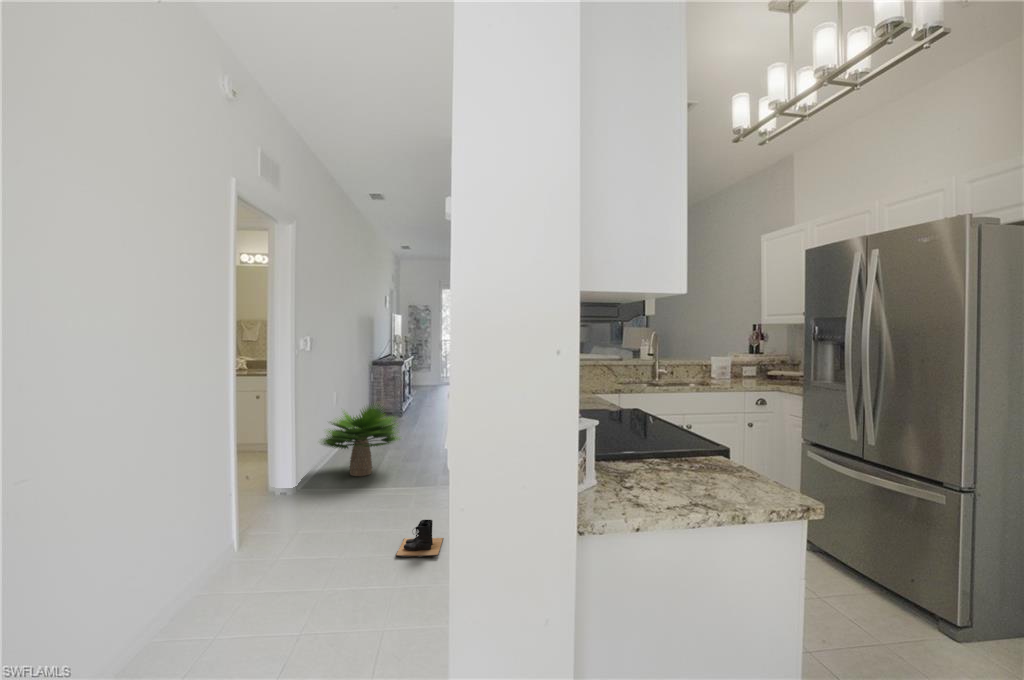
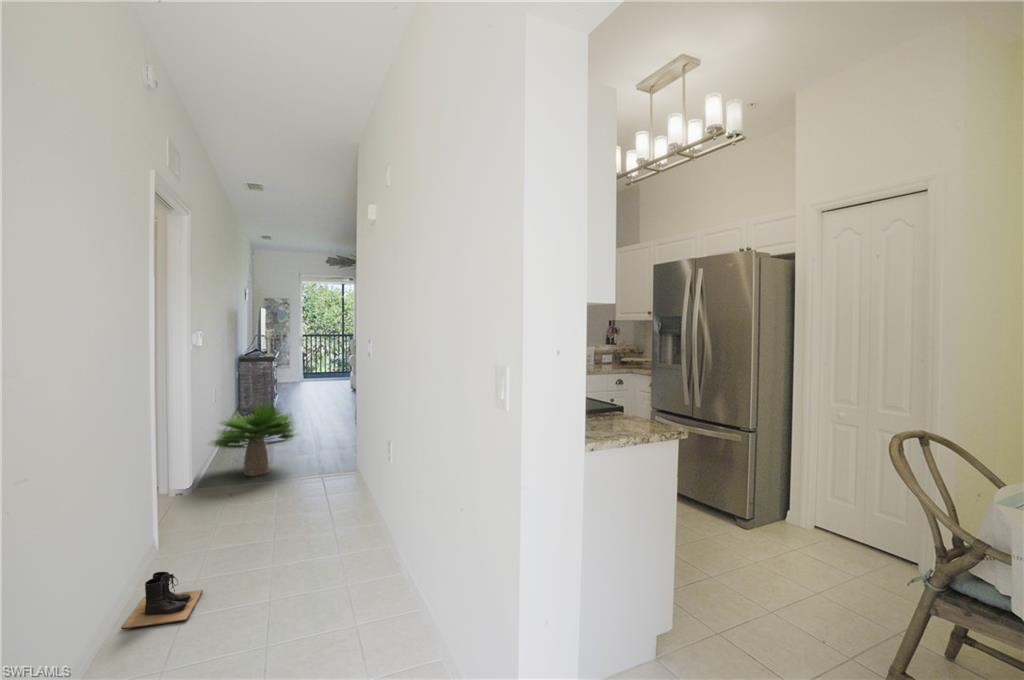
boots: present [396,520,444,557] -> present [121,572,203,629]

